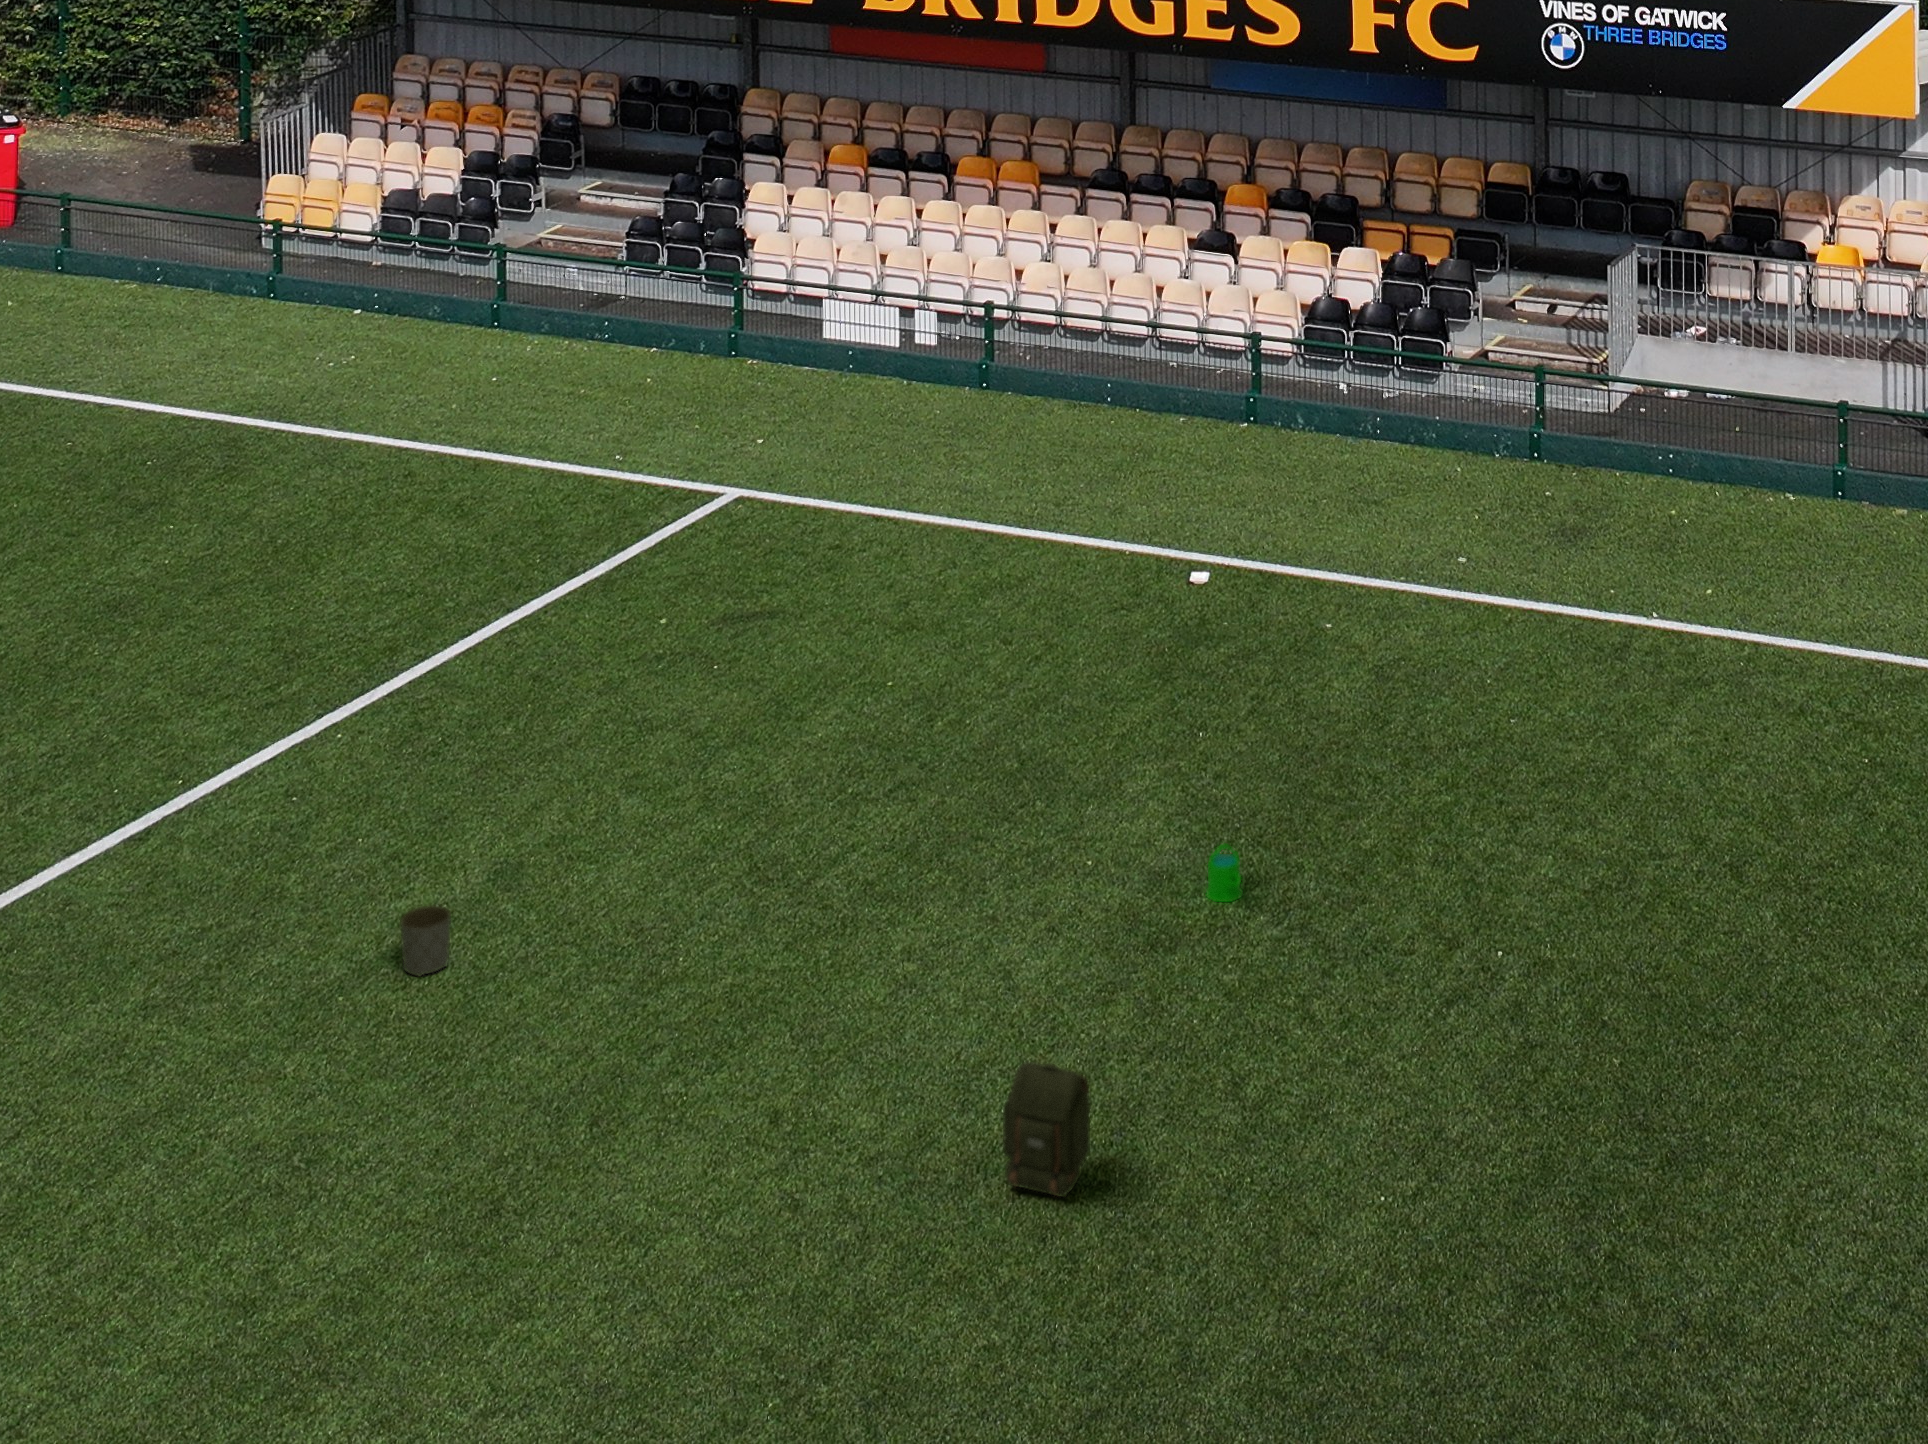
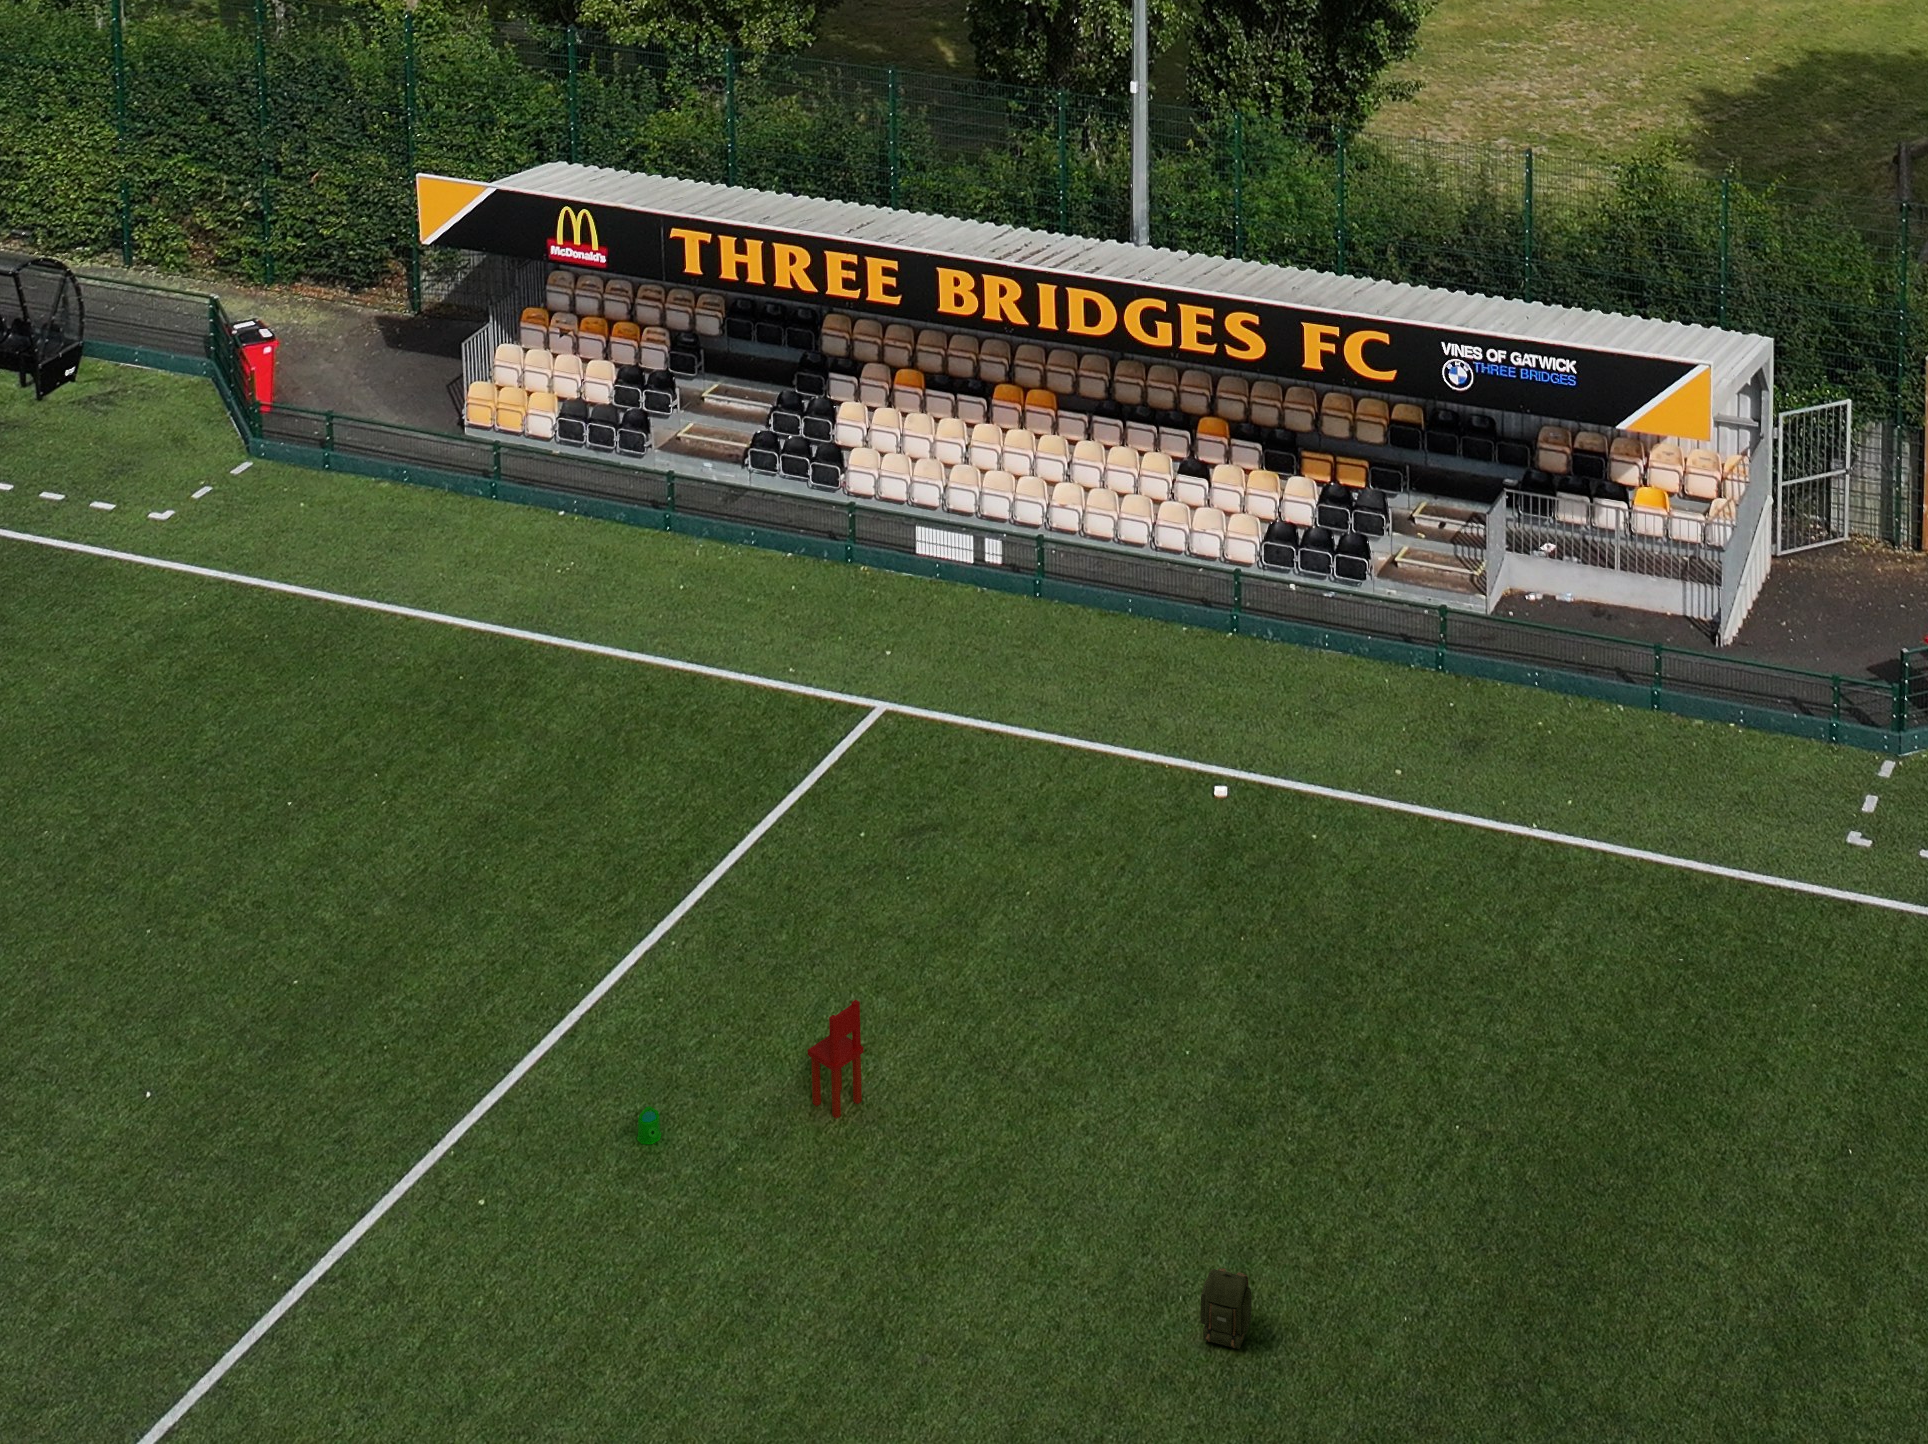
chair: none [453,715,542,905] -> present [808,1000,864,1118]
watering can: present [1206,844,1242,902] -> present [637,1106,662,1145]
planter: present [400,905,451,976] -> none [795,1132,825,1180]

